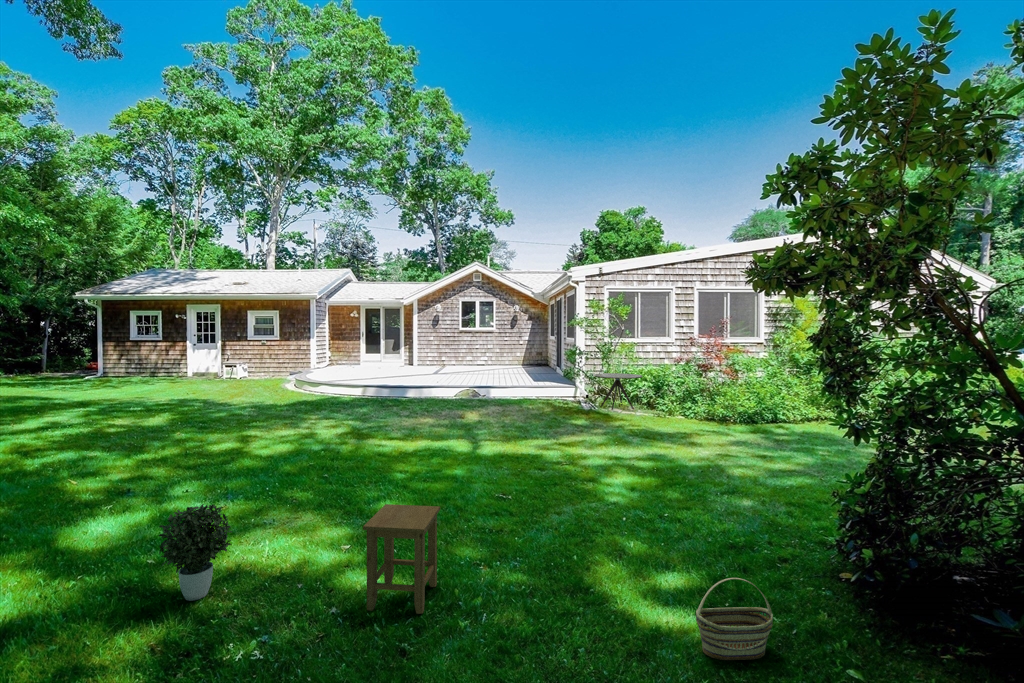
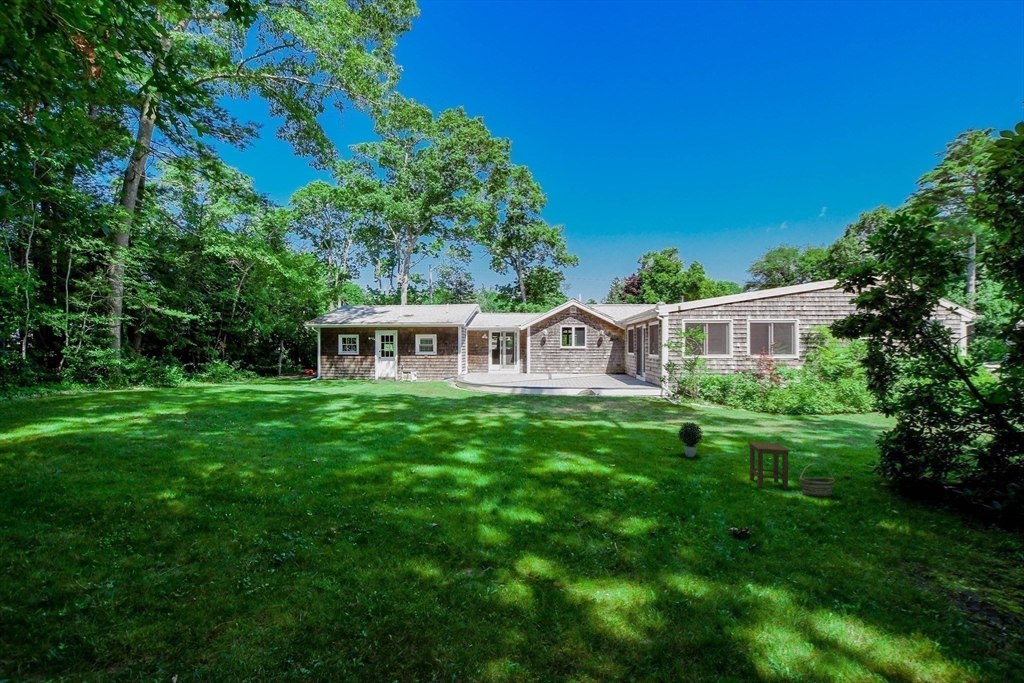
round table: present [593,373,642,410] -> none [679,380,714,405]
potted plant: present [159,504,232,601] -> present [678,422,703,457]
stool: present [363,504,440,614] -> present [748,442,790,489]

